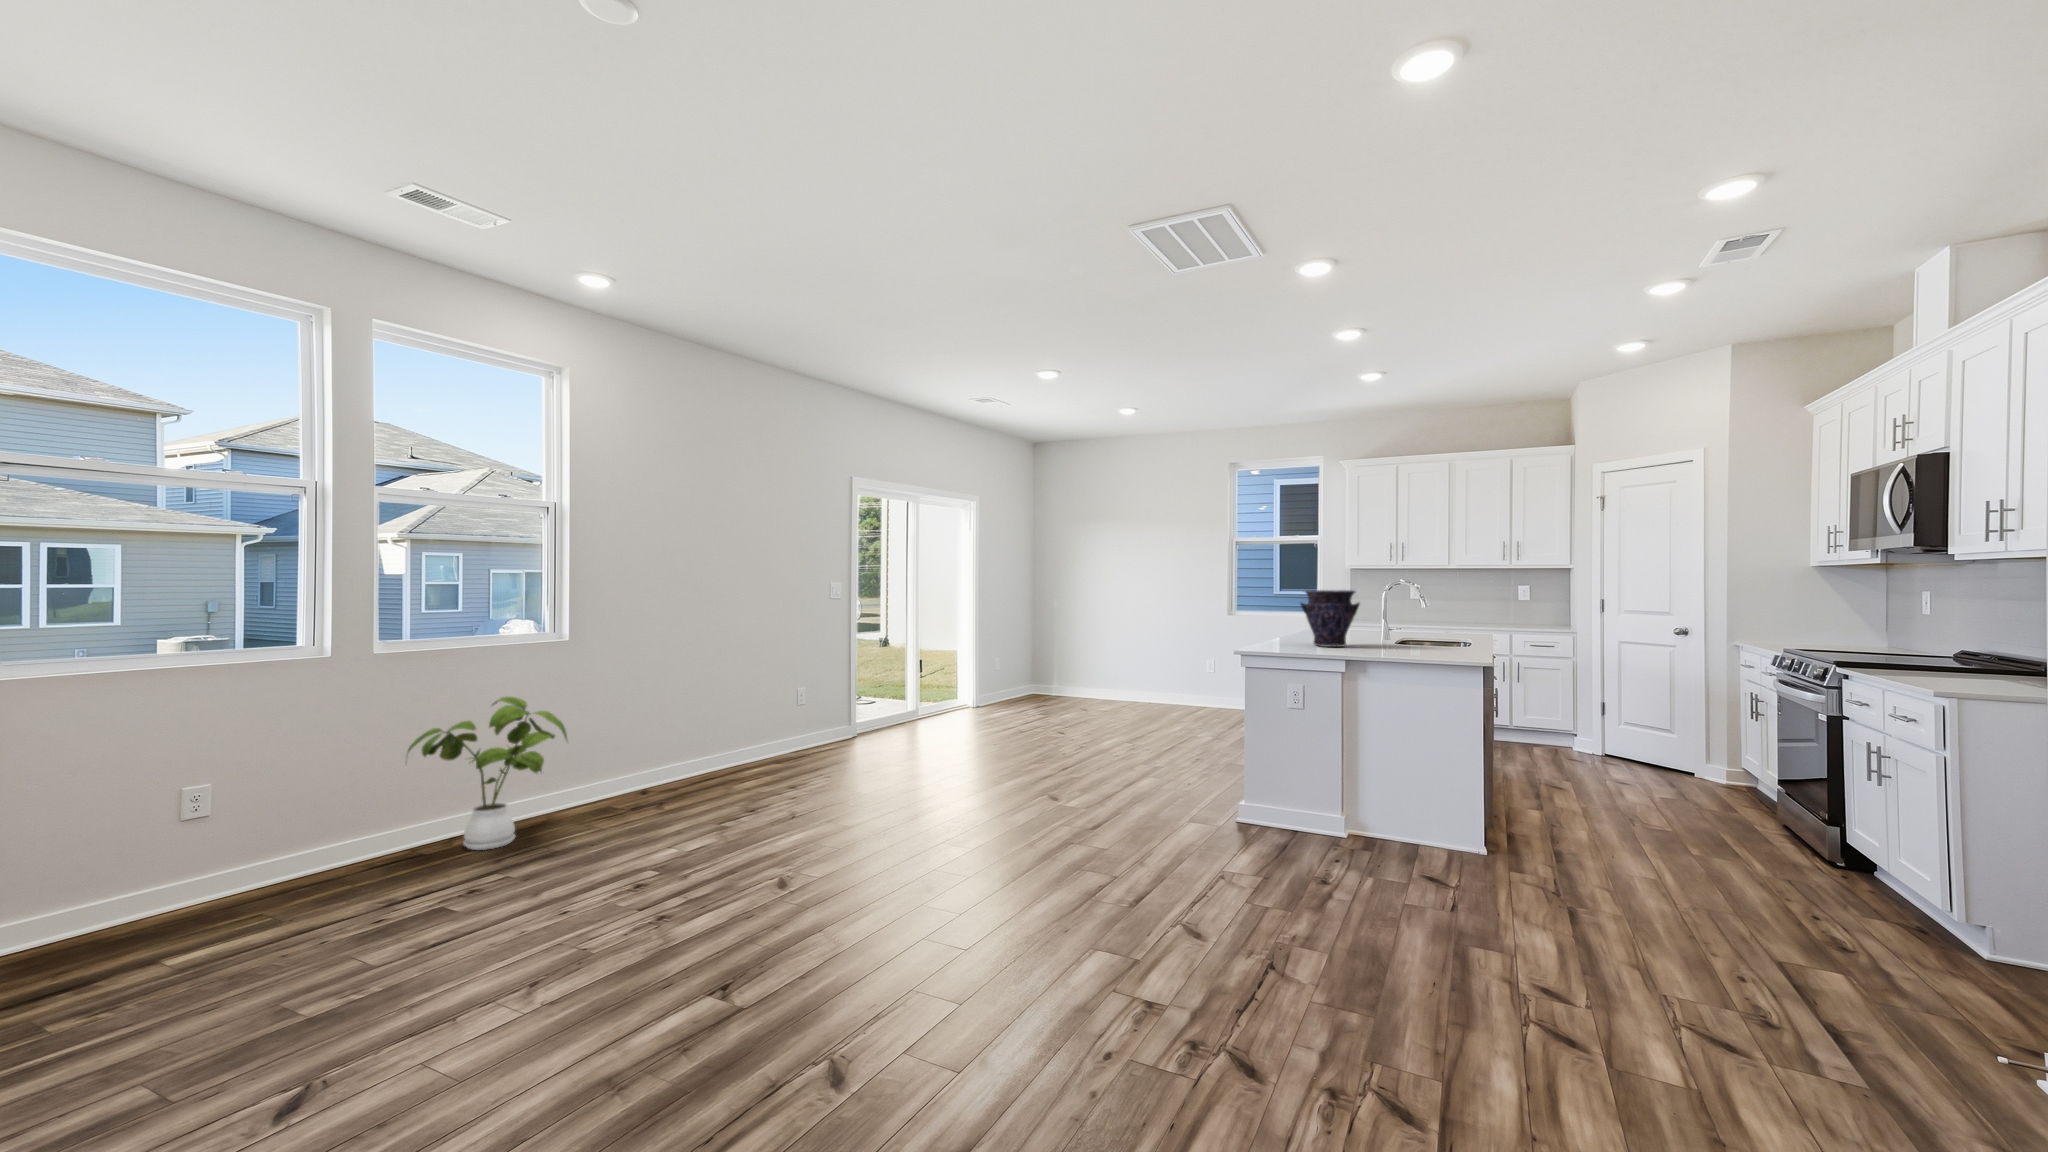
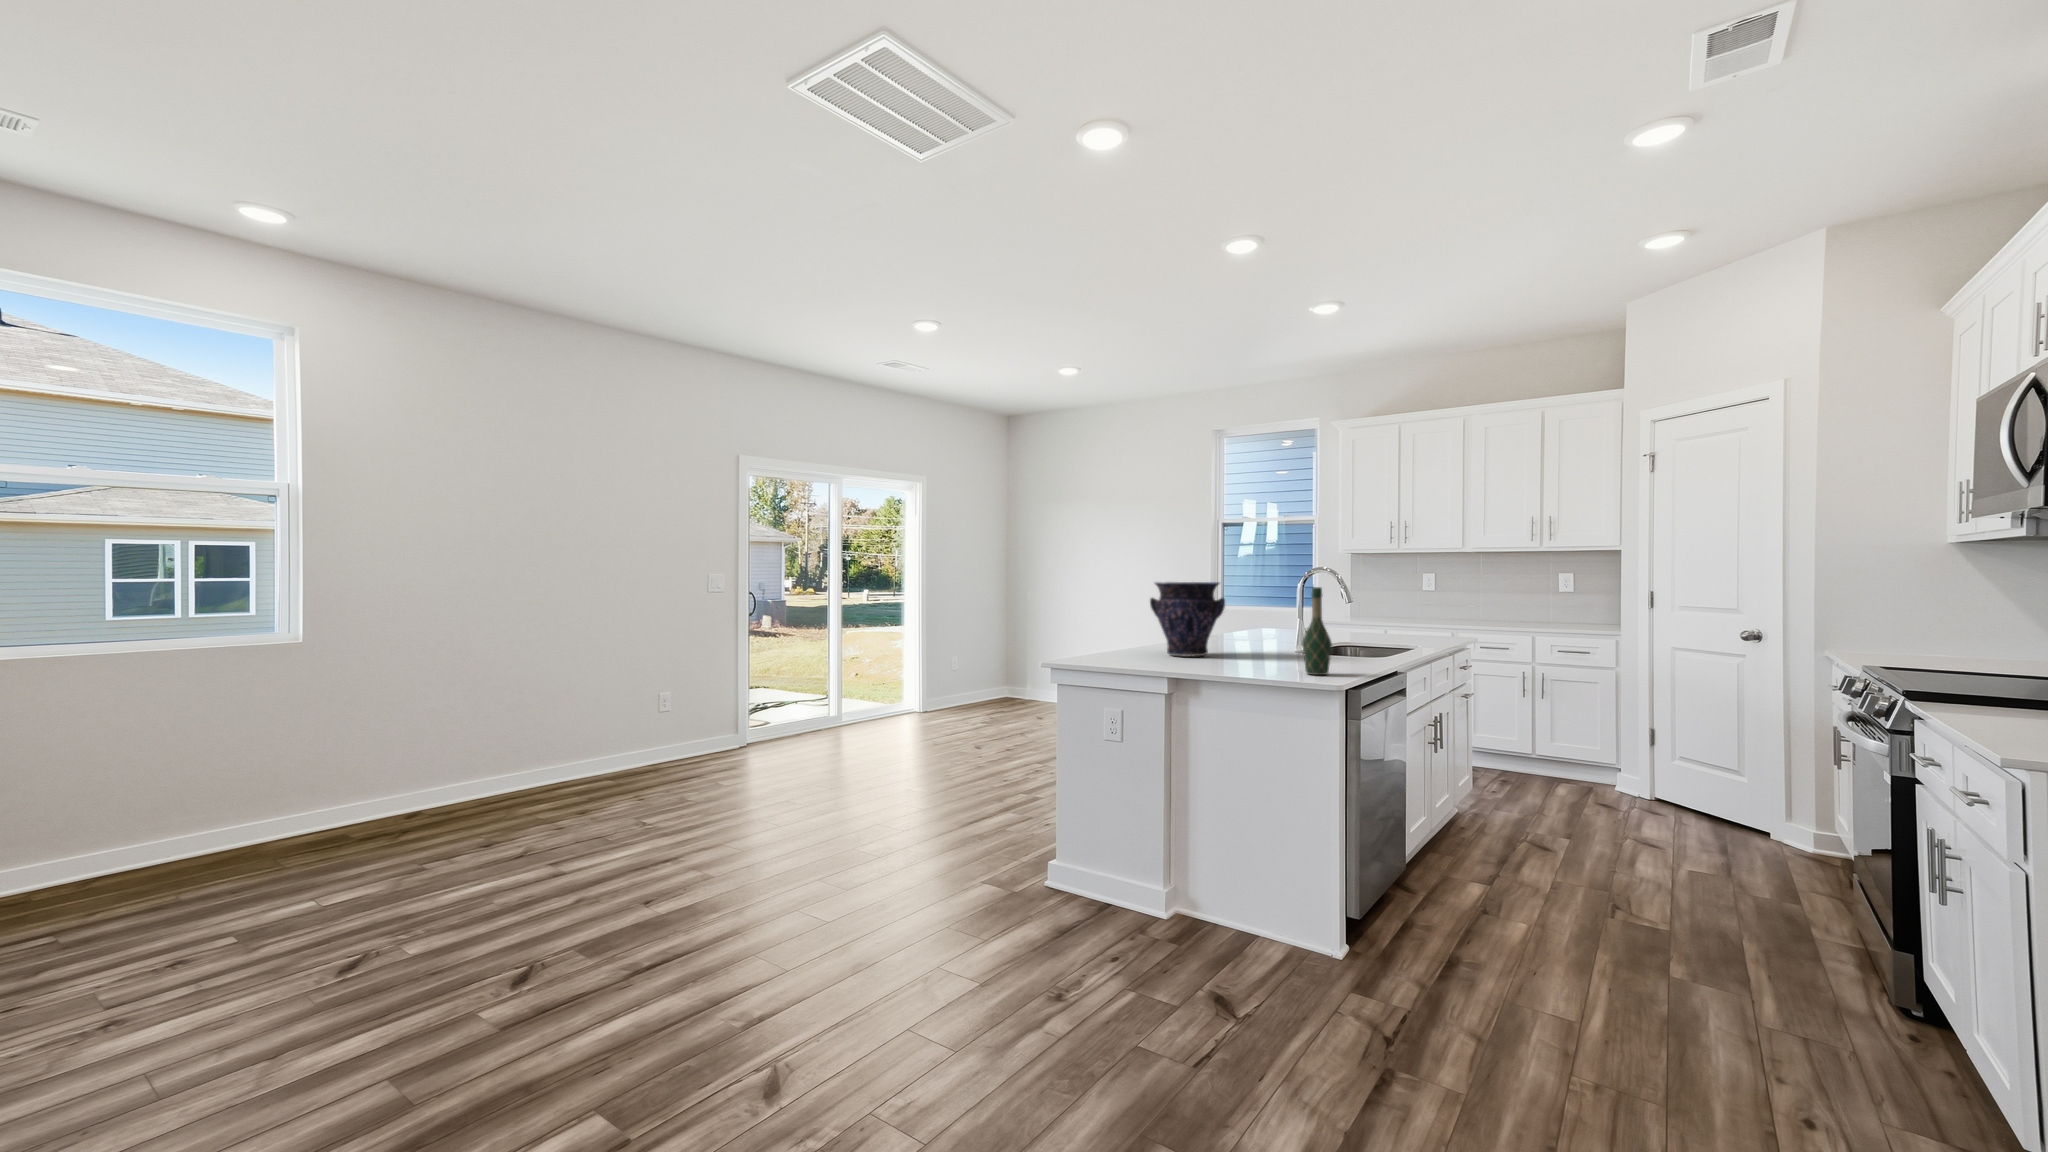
wine bottle: none [1443,594,1465,657] -> present [1303,587,1332,675]
house plant: present [408,697,567,850] -> none [76,707,293,878]

